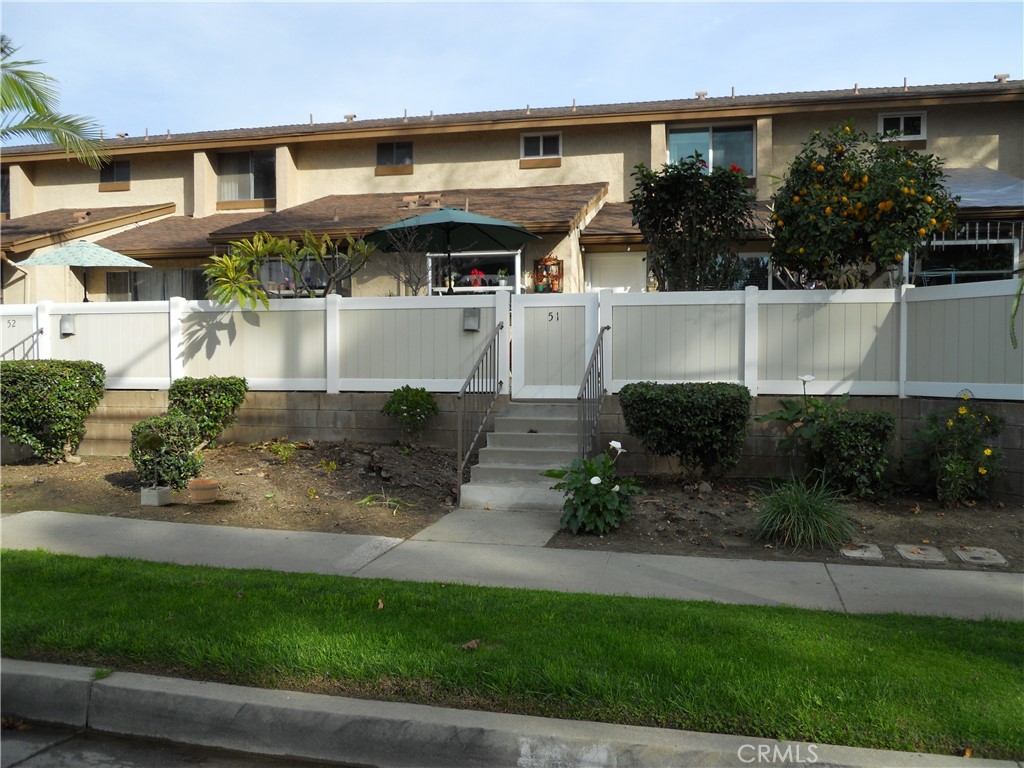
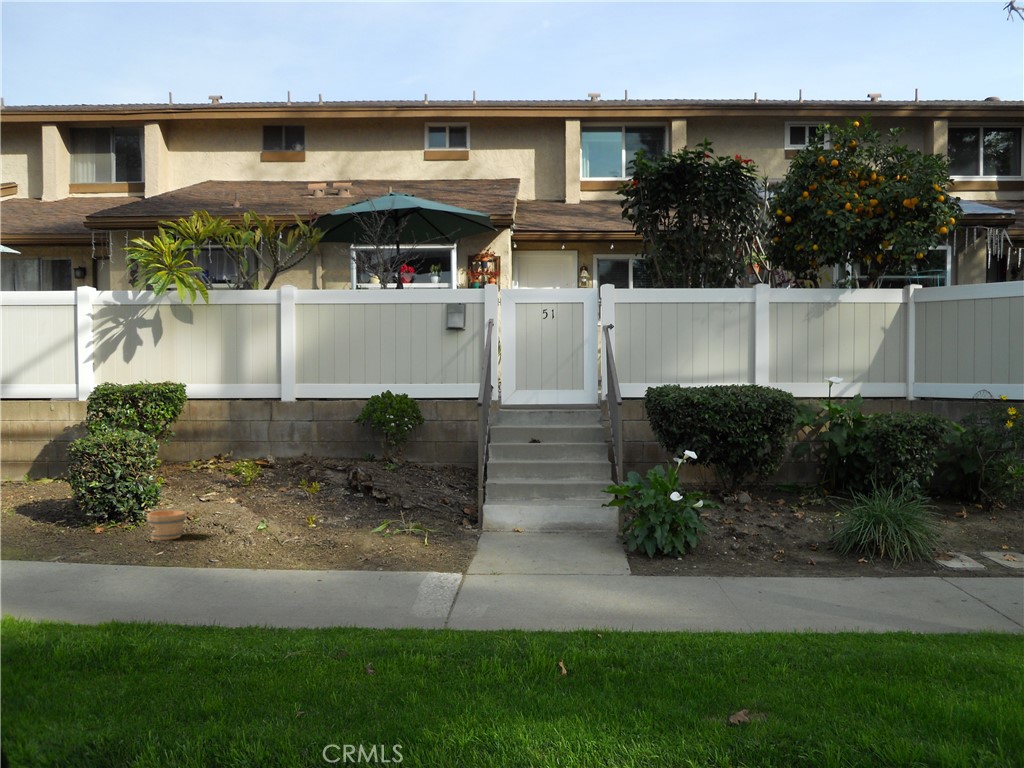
potted tree: present [136,431,171,506] -> none [81,451,127,546]

